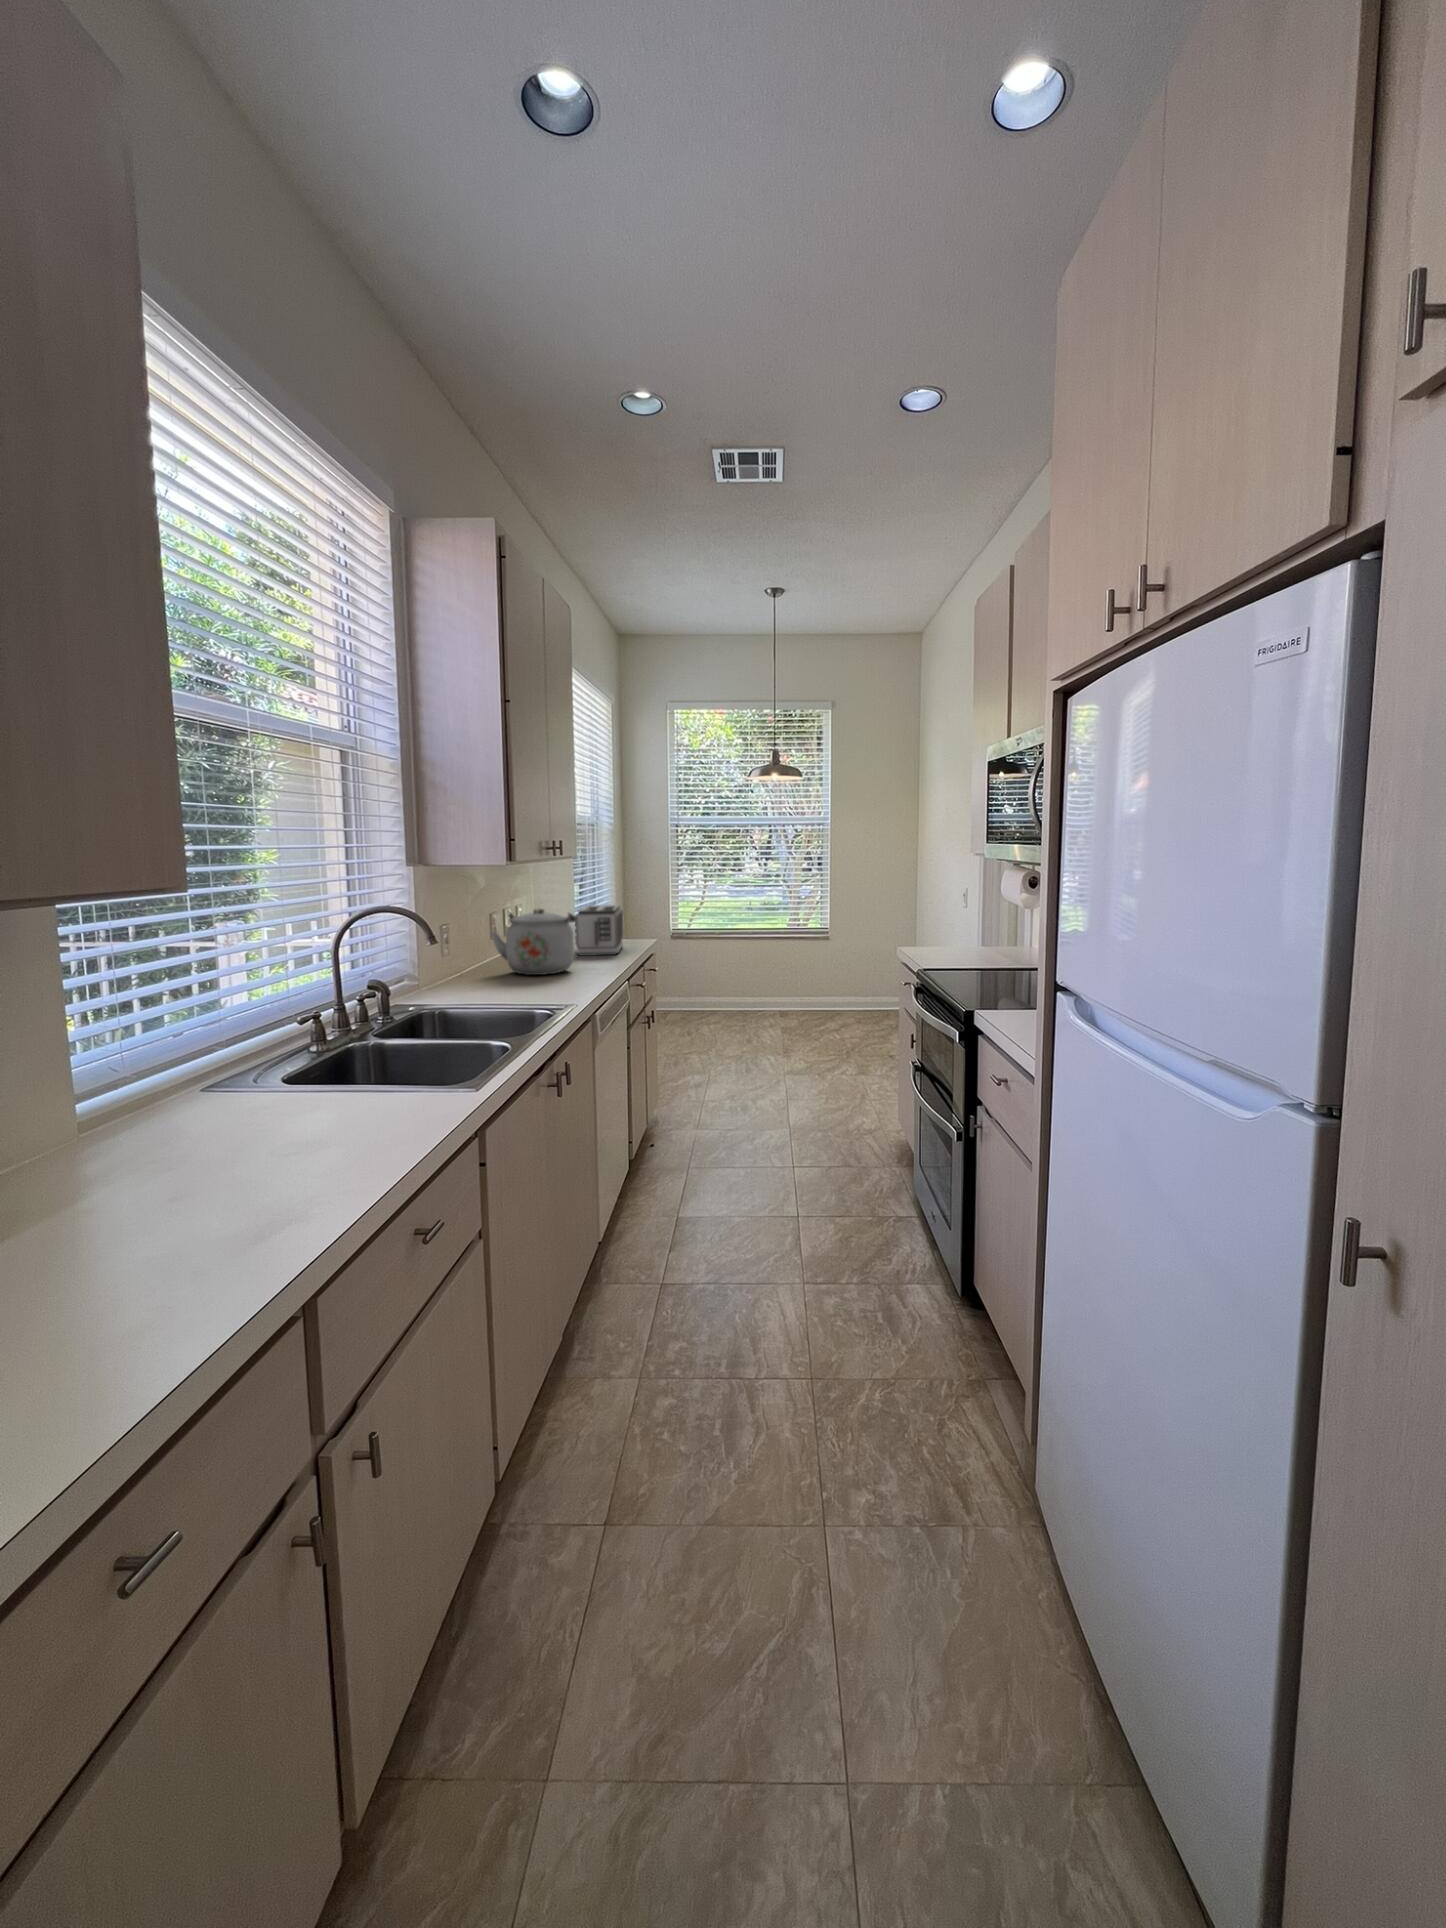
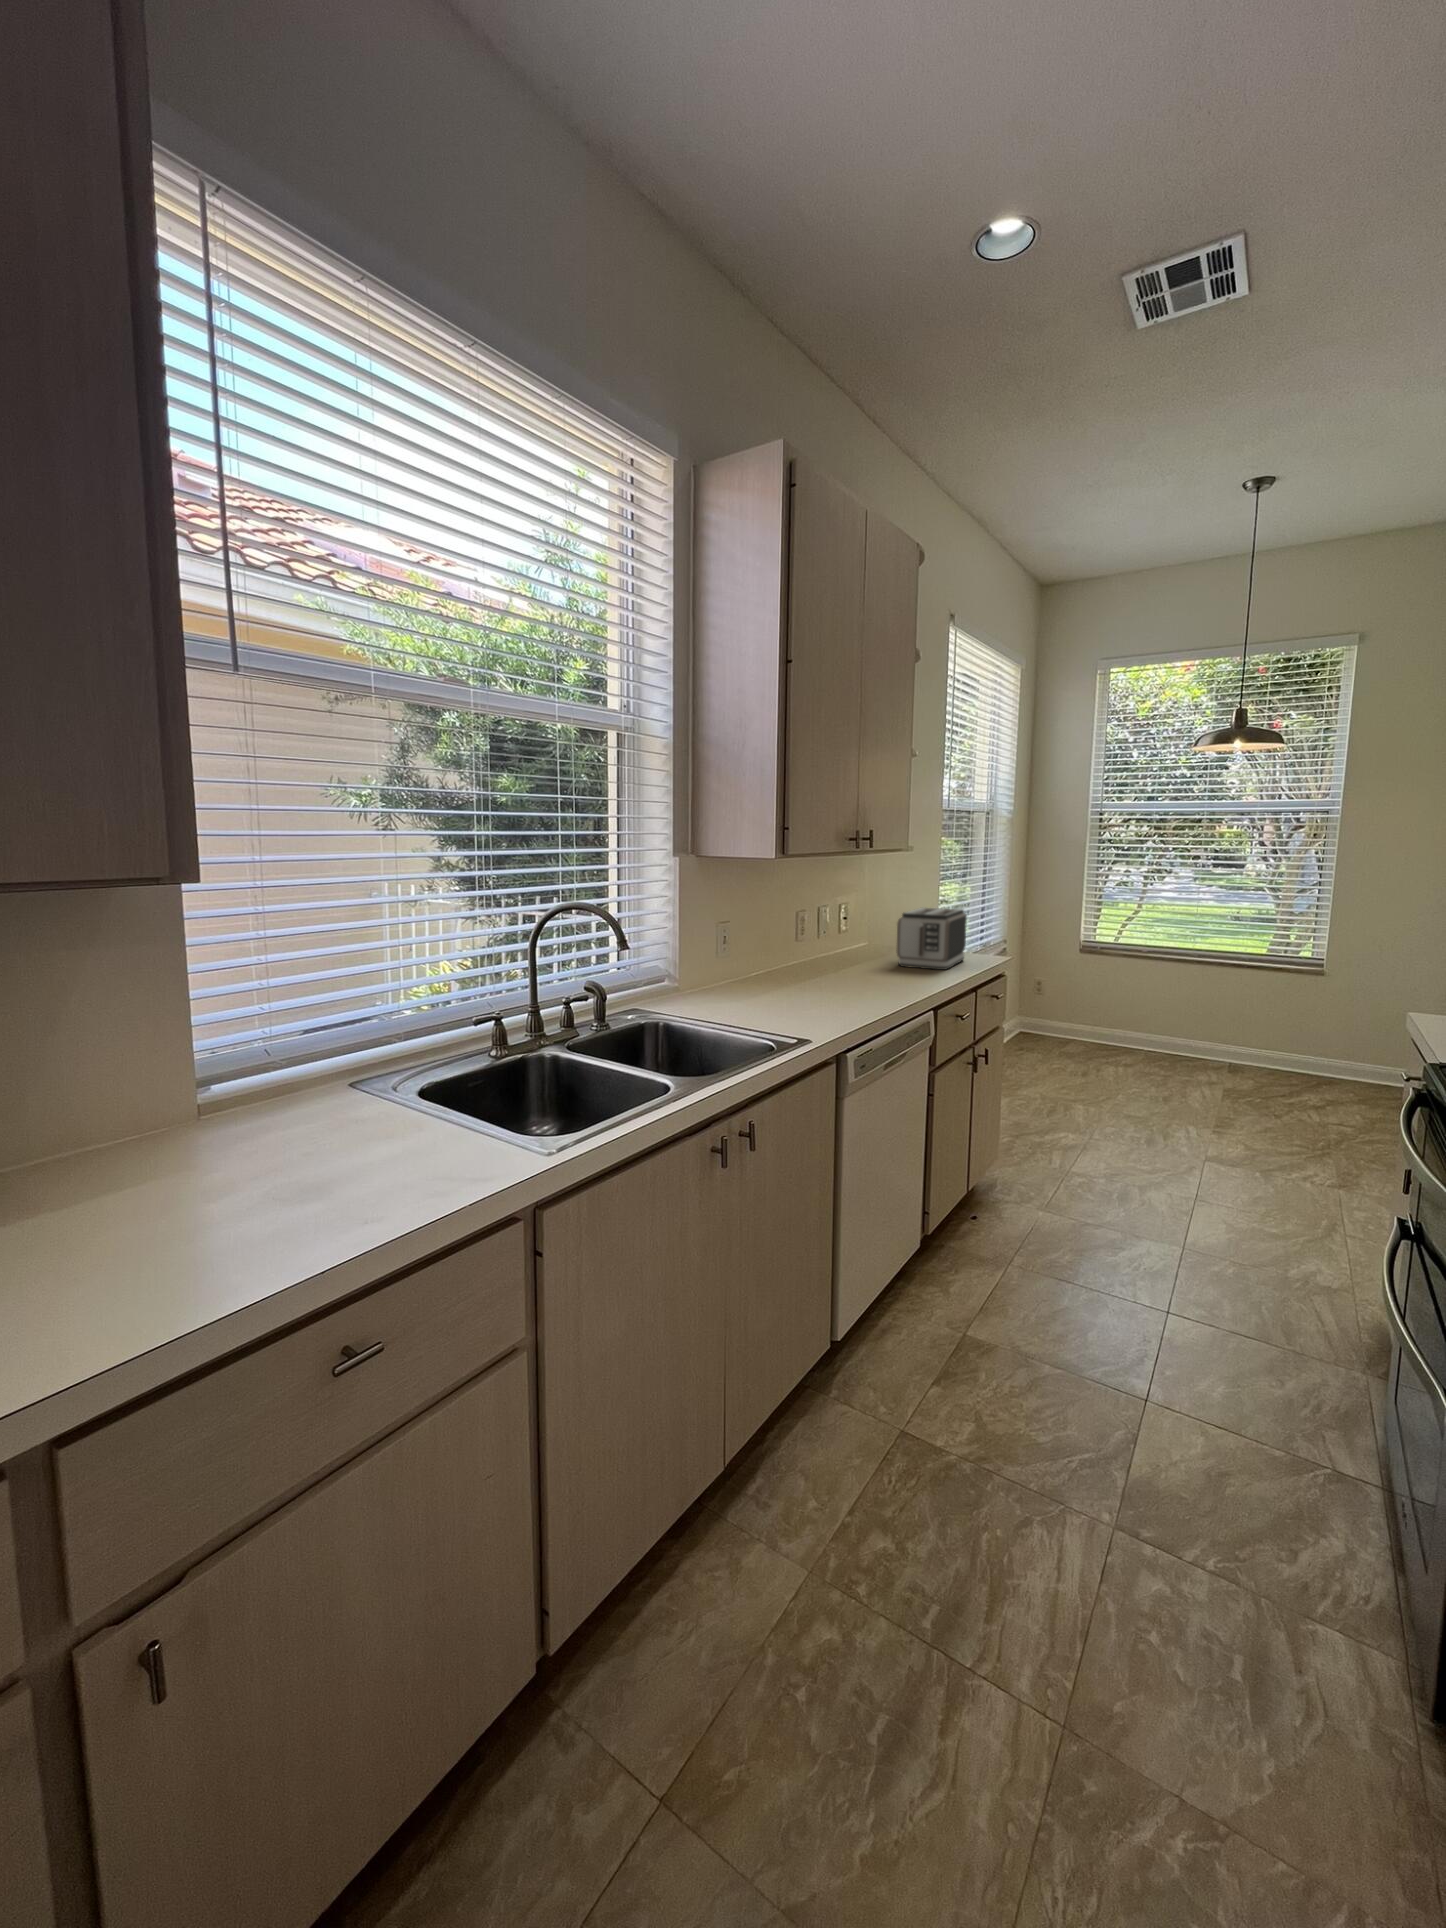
kettle: present [492,909,575,975] -> none [782,907,881,986]

